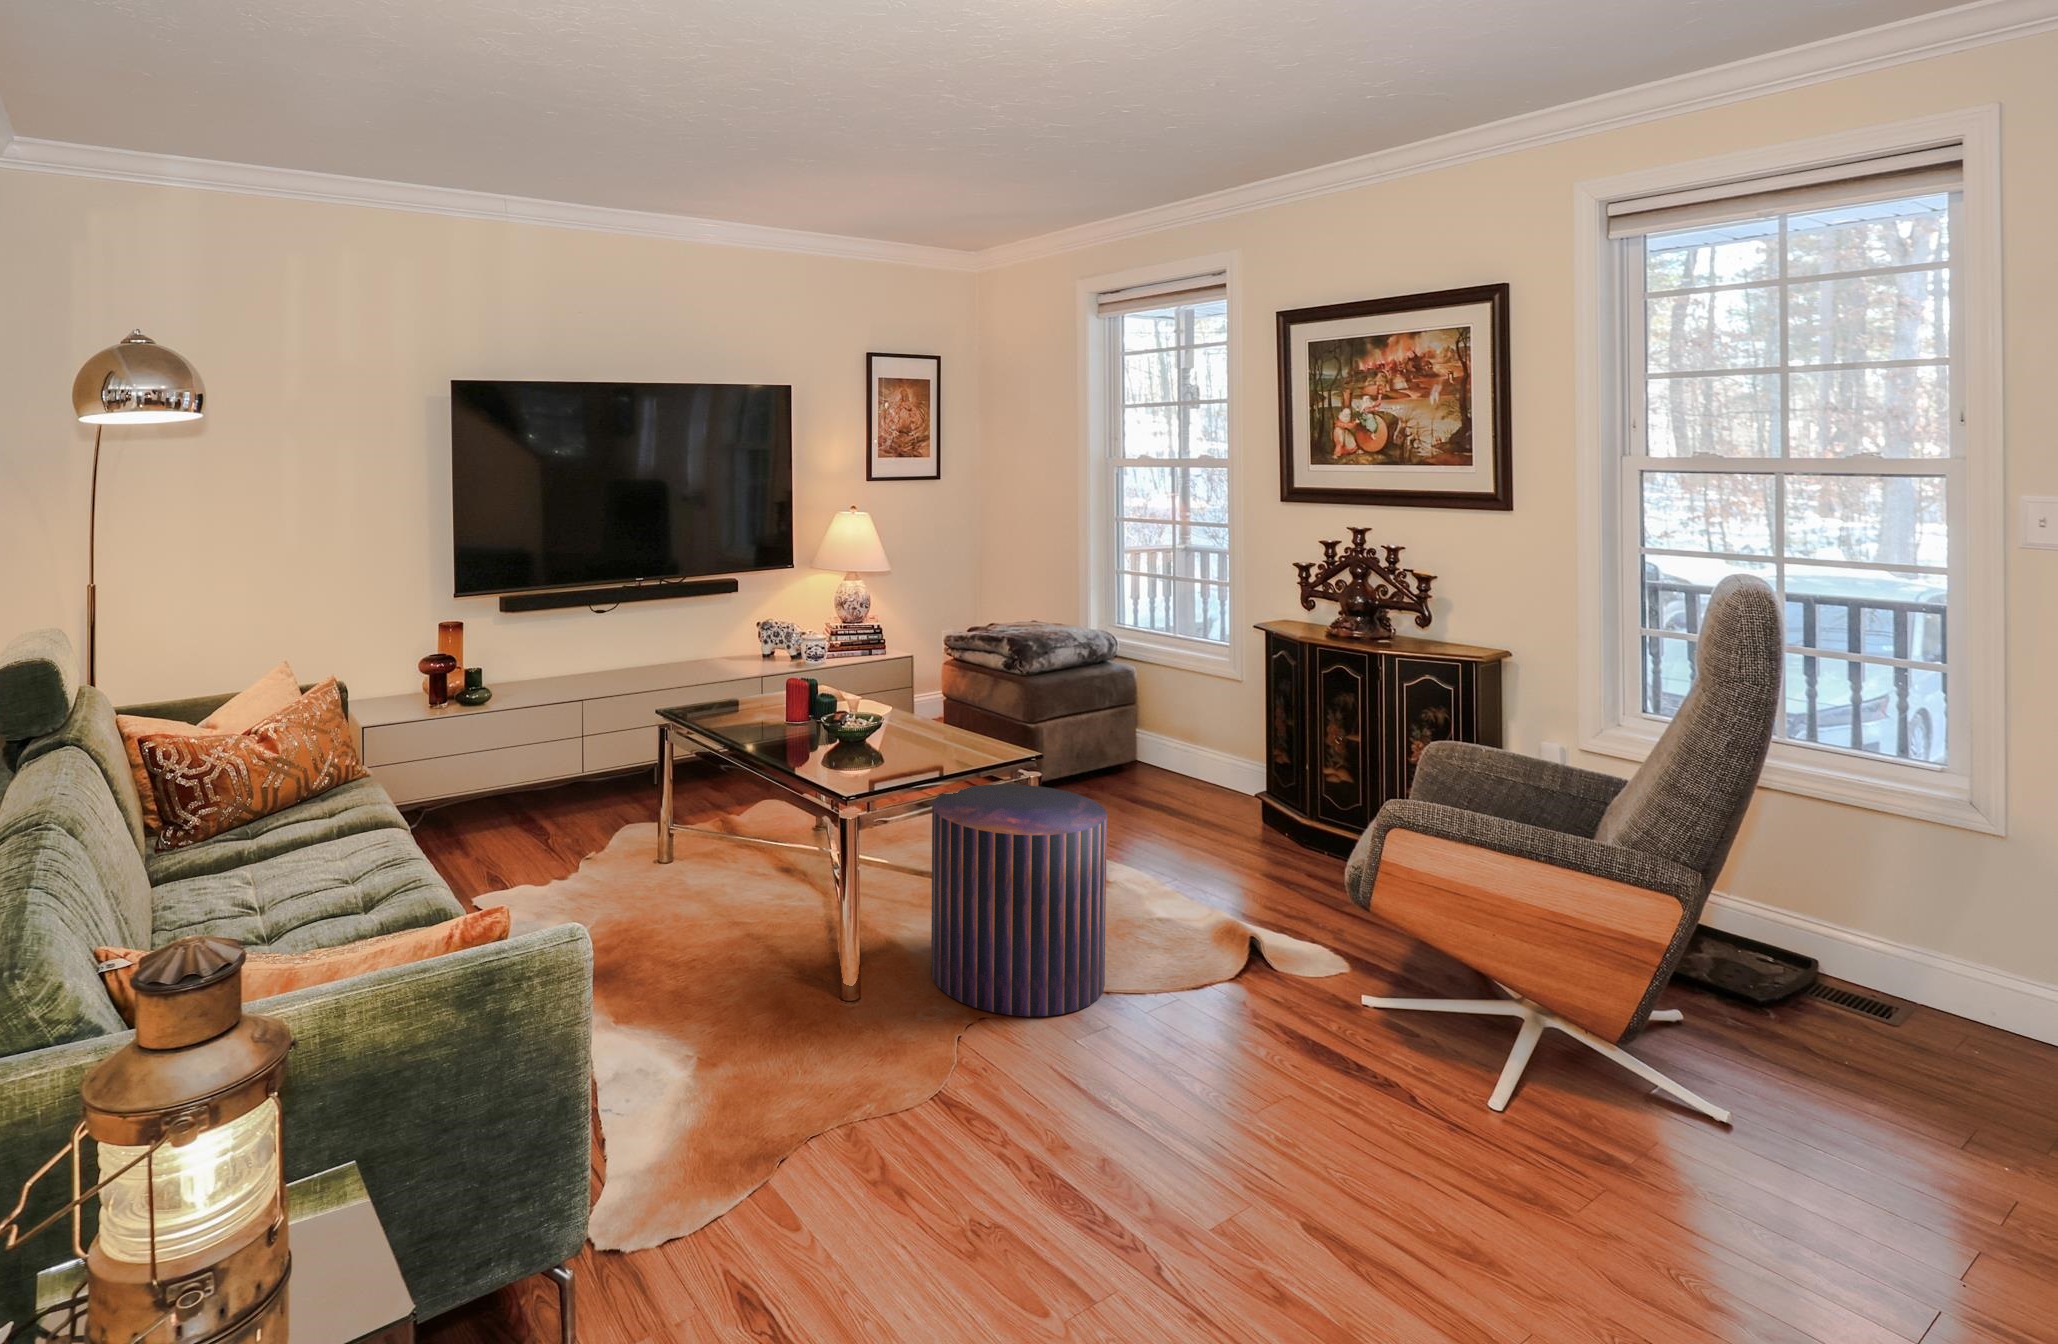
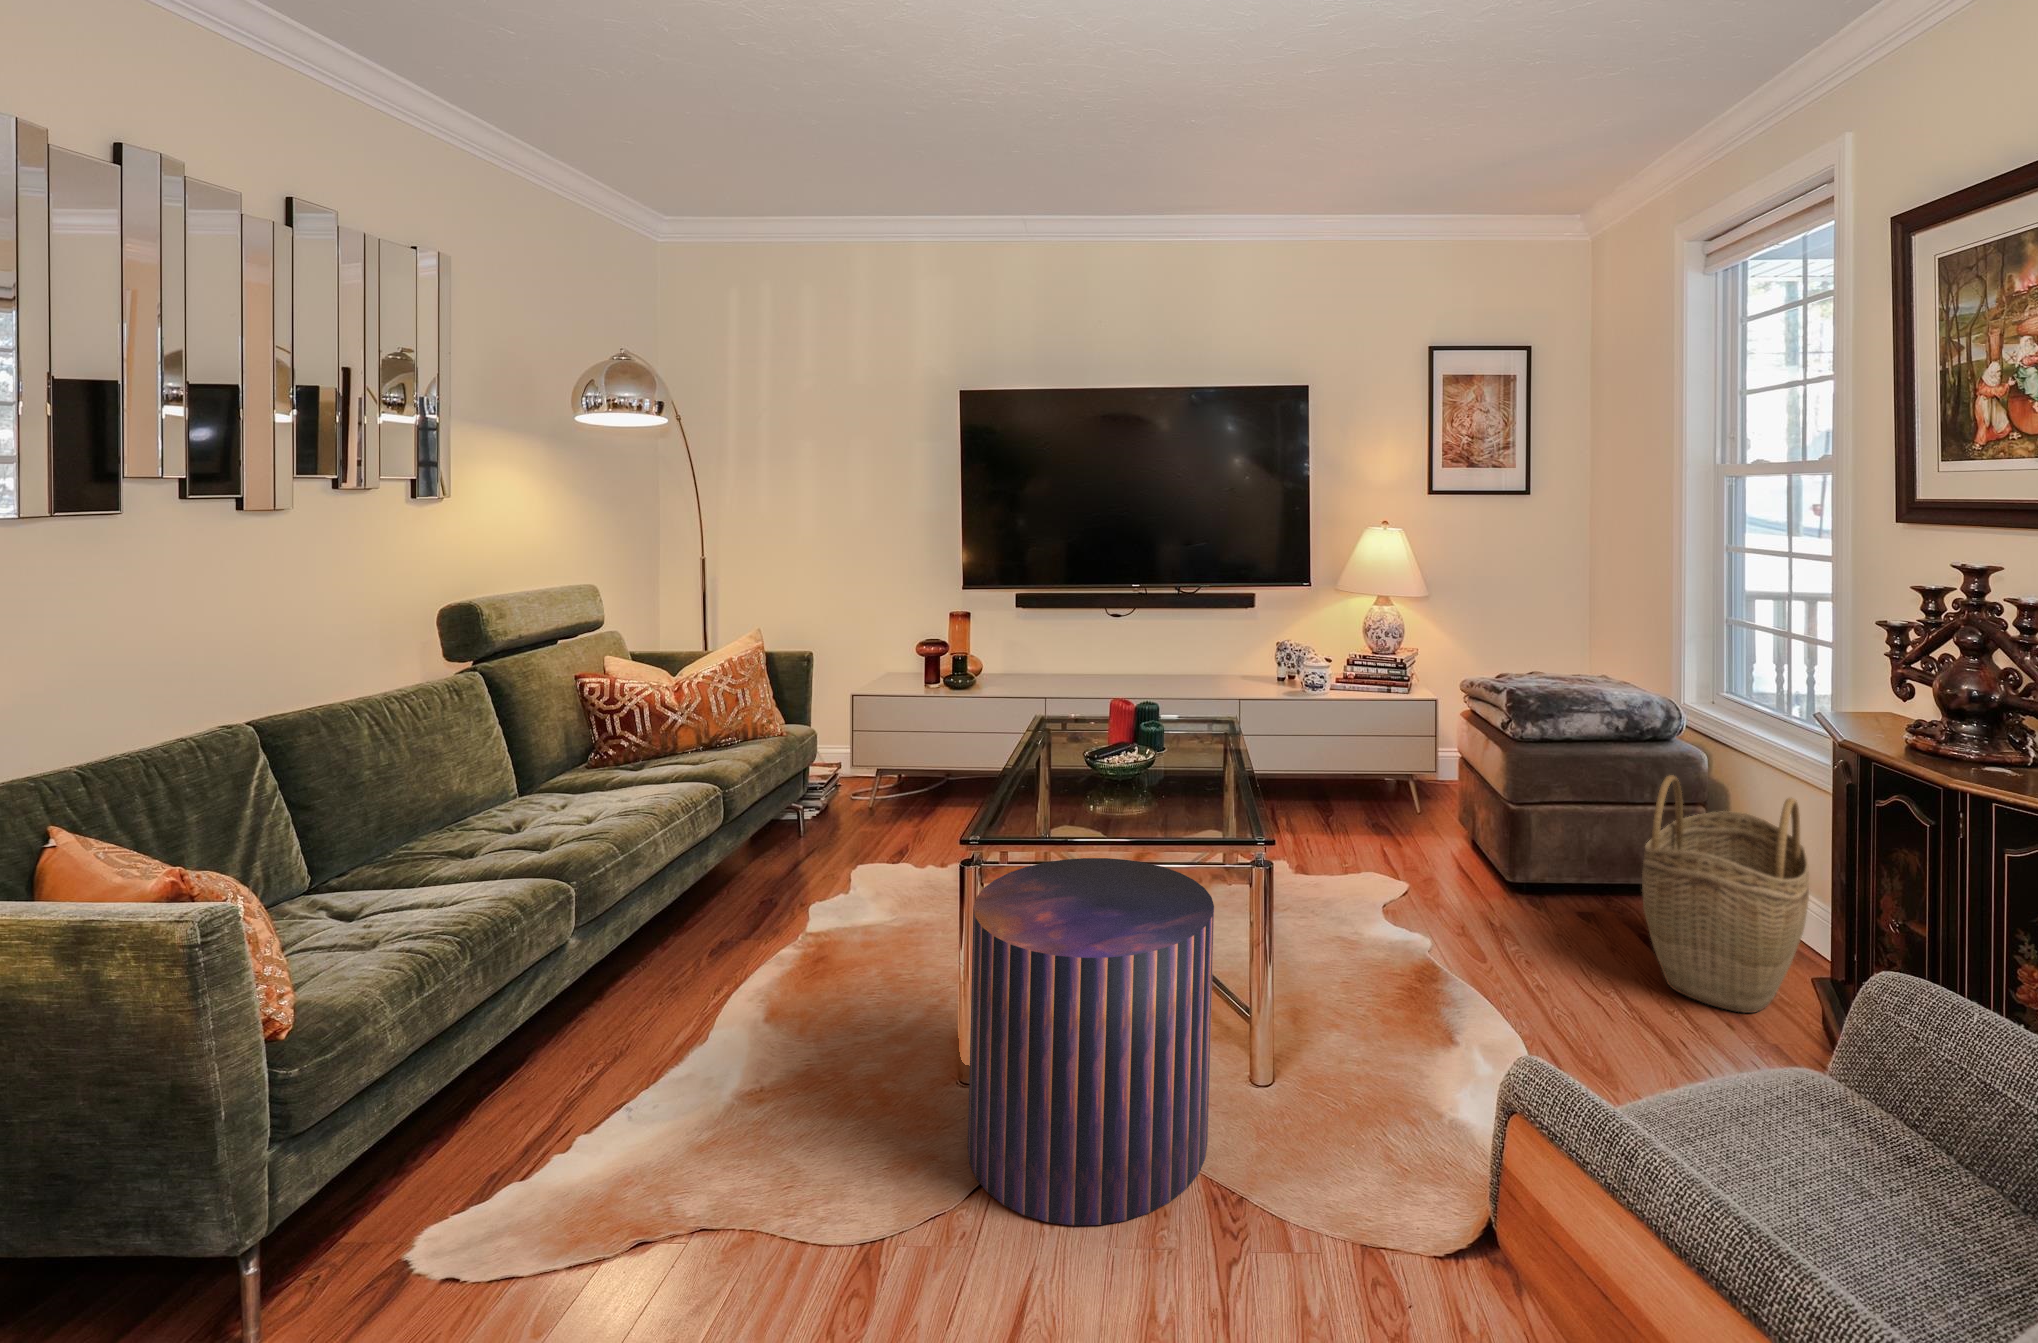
woven basket: none [1155,680,1254,822] -> present [1642,775,1809,1013]

